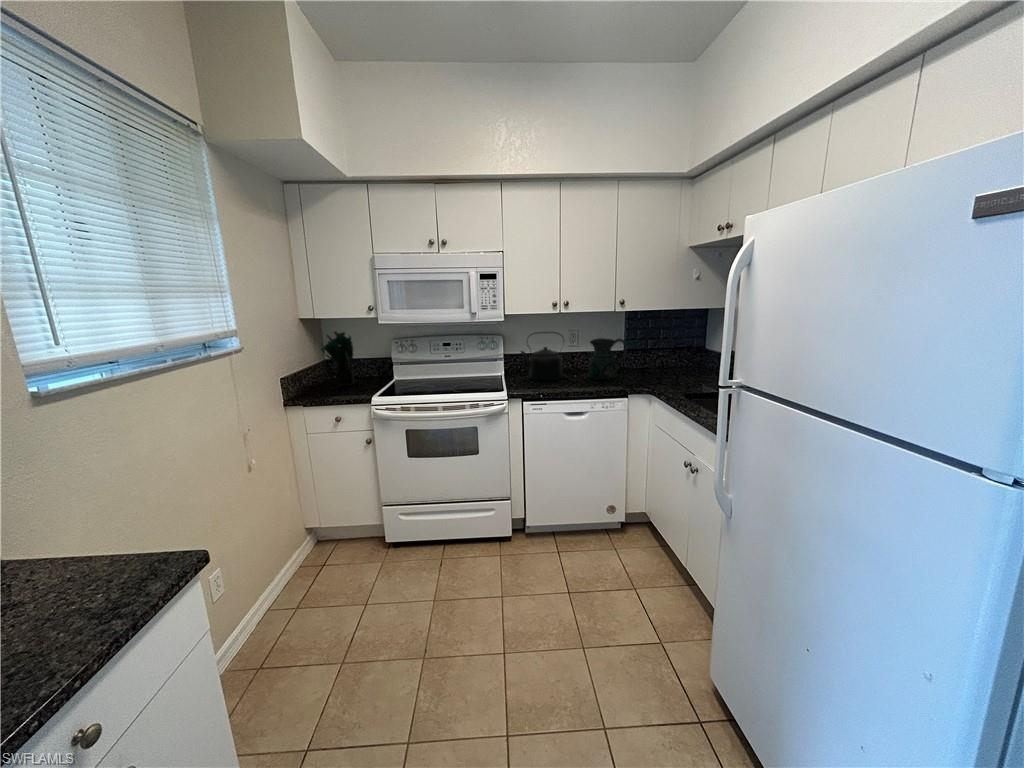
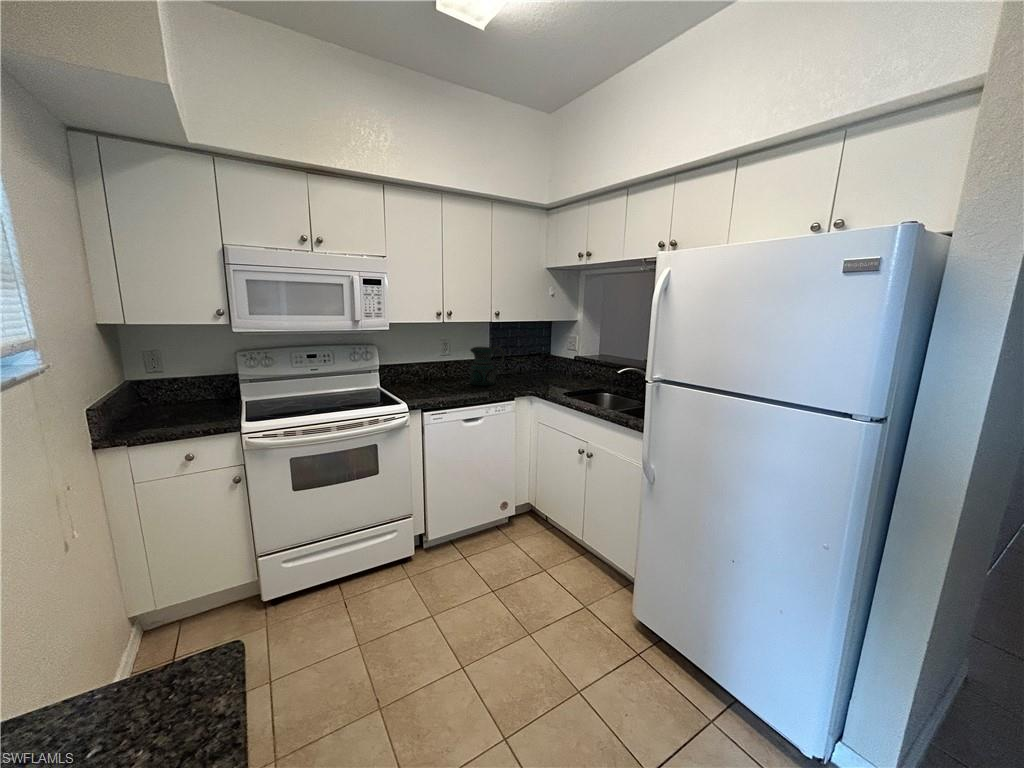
potted plant: present [321,331,354,386] -> none [129,343,186,416]
kettle: present [521,332,563,381] -> none [401,341,447,390]

